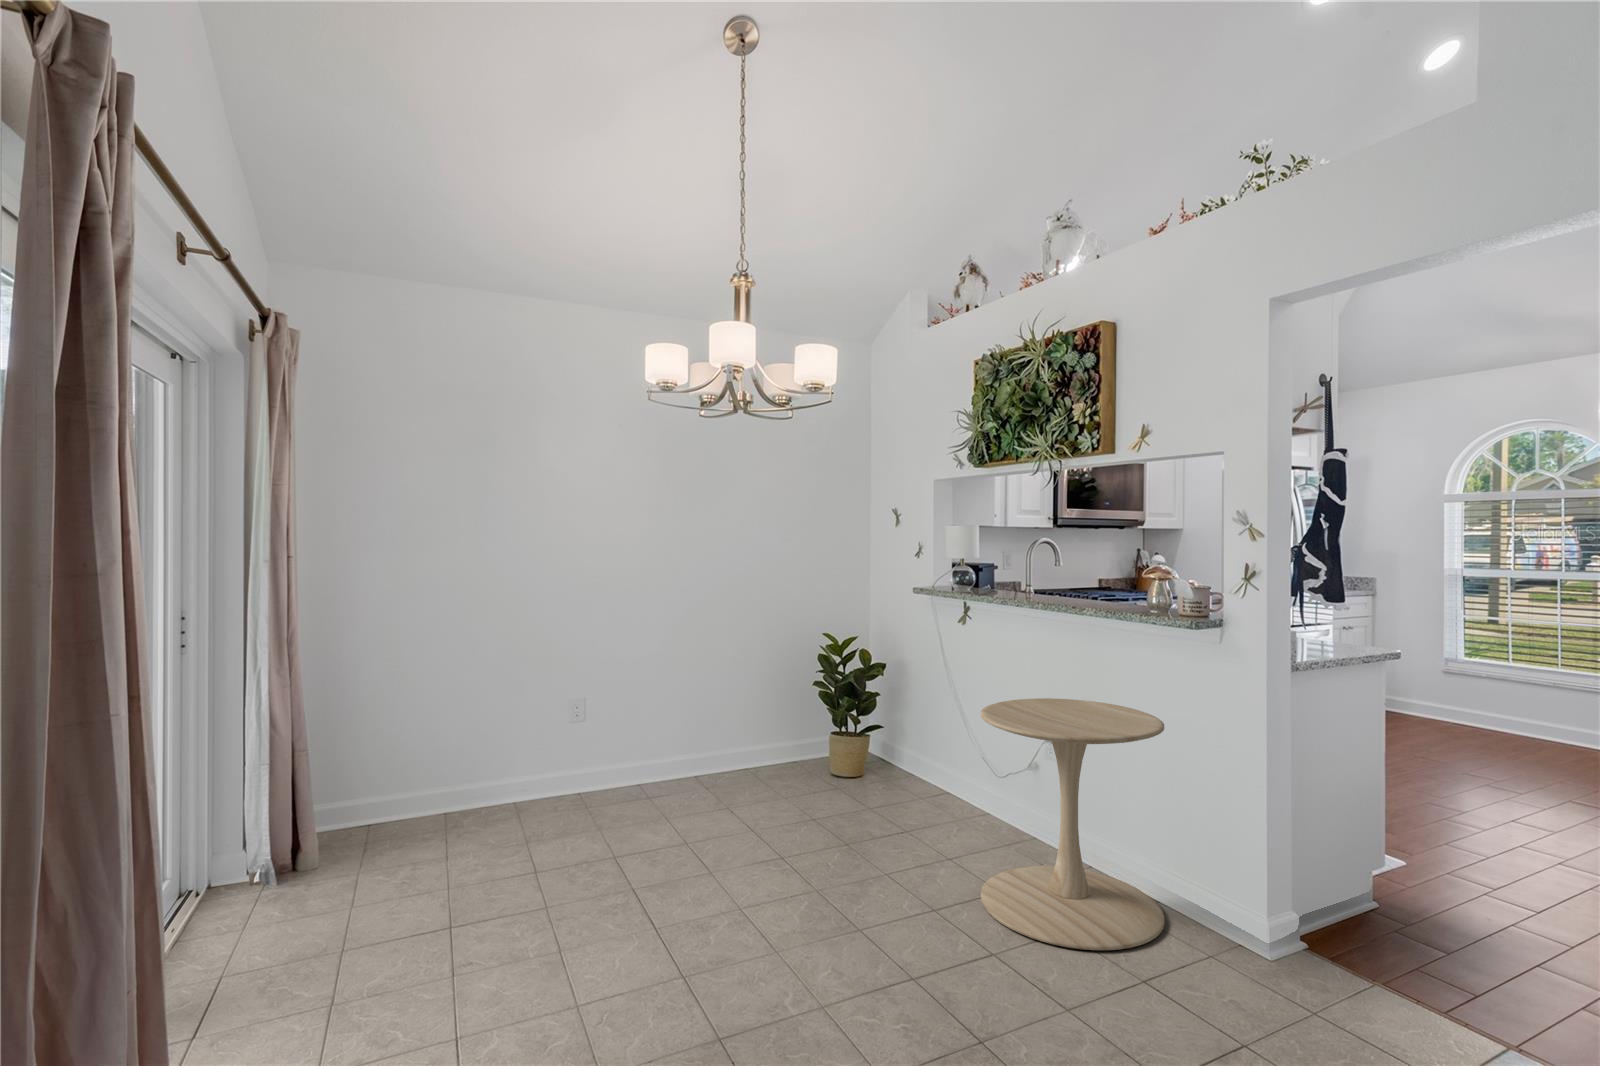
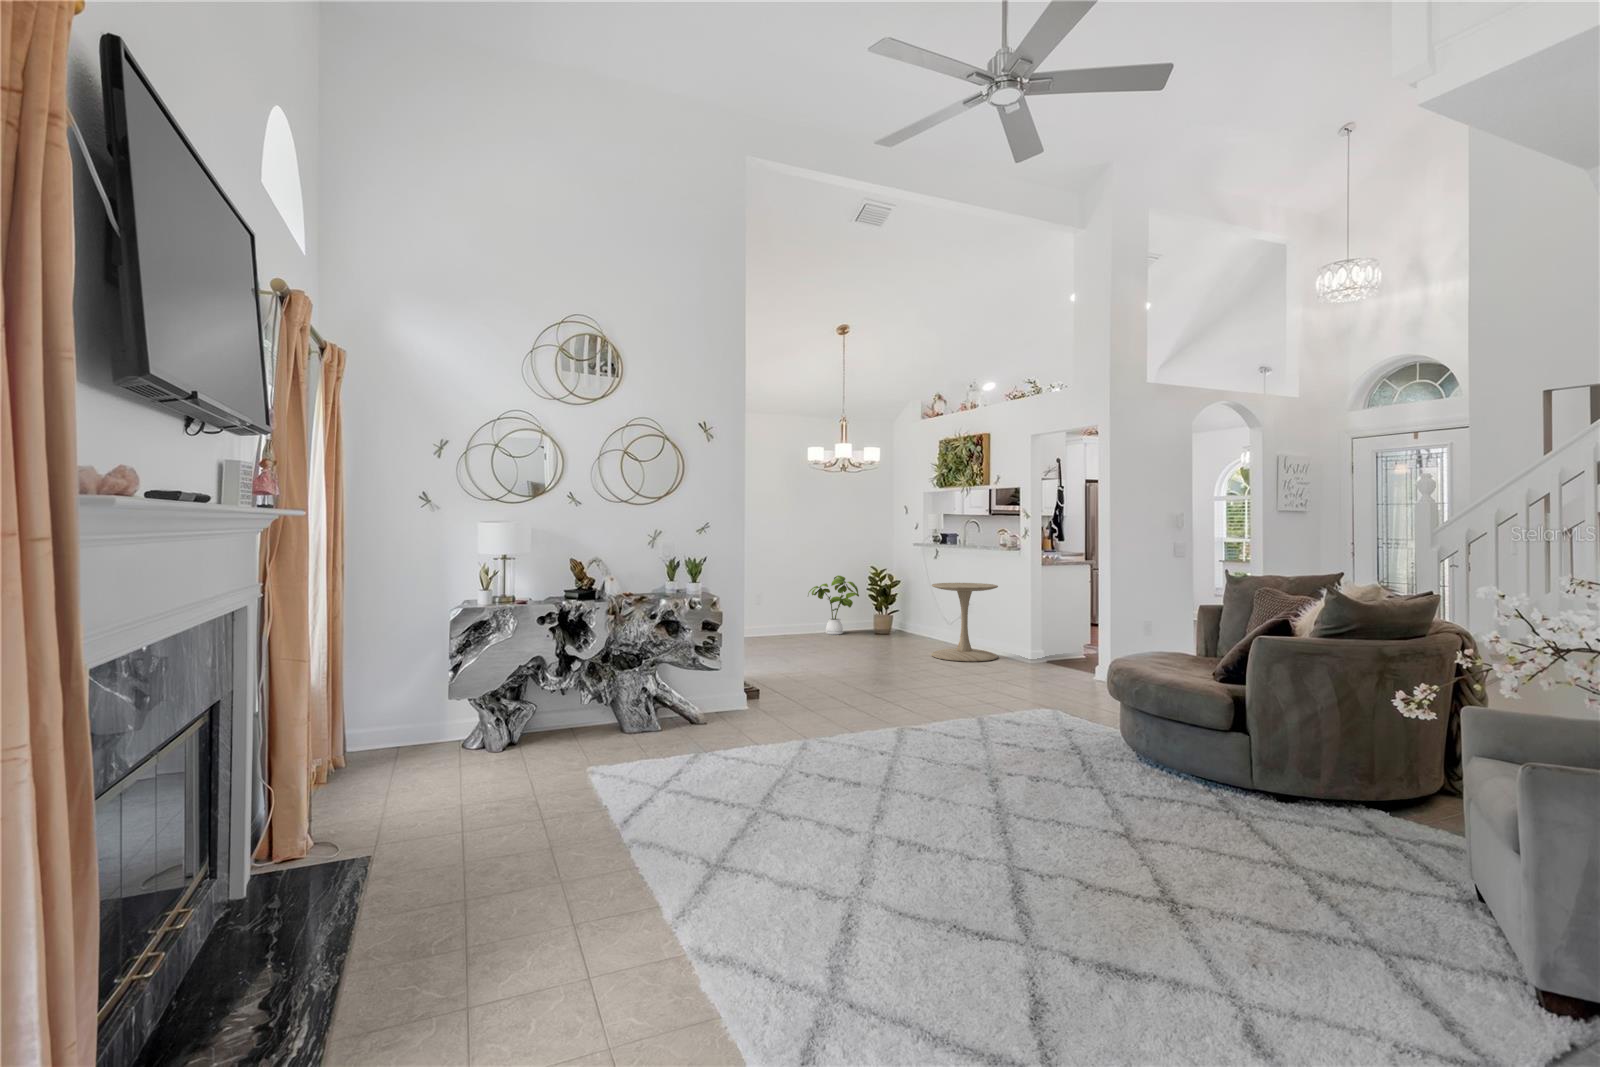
house plant: none [688,658,799,784] -> present [808,575,859,635]

